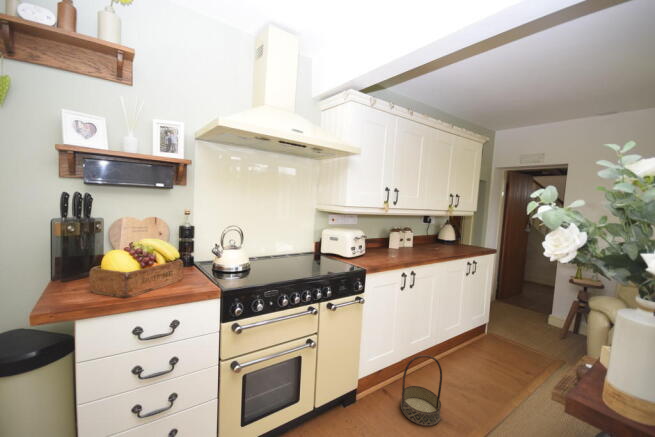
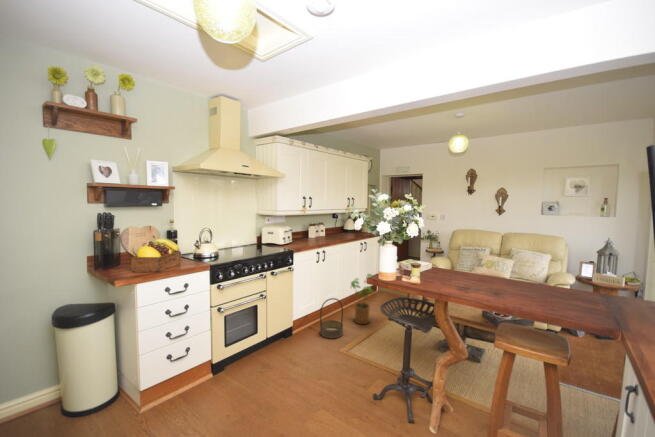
house plant: none [453,318,505,401] -> present [351,274,374,324]

